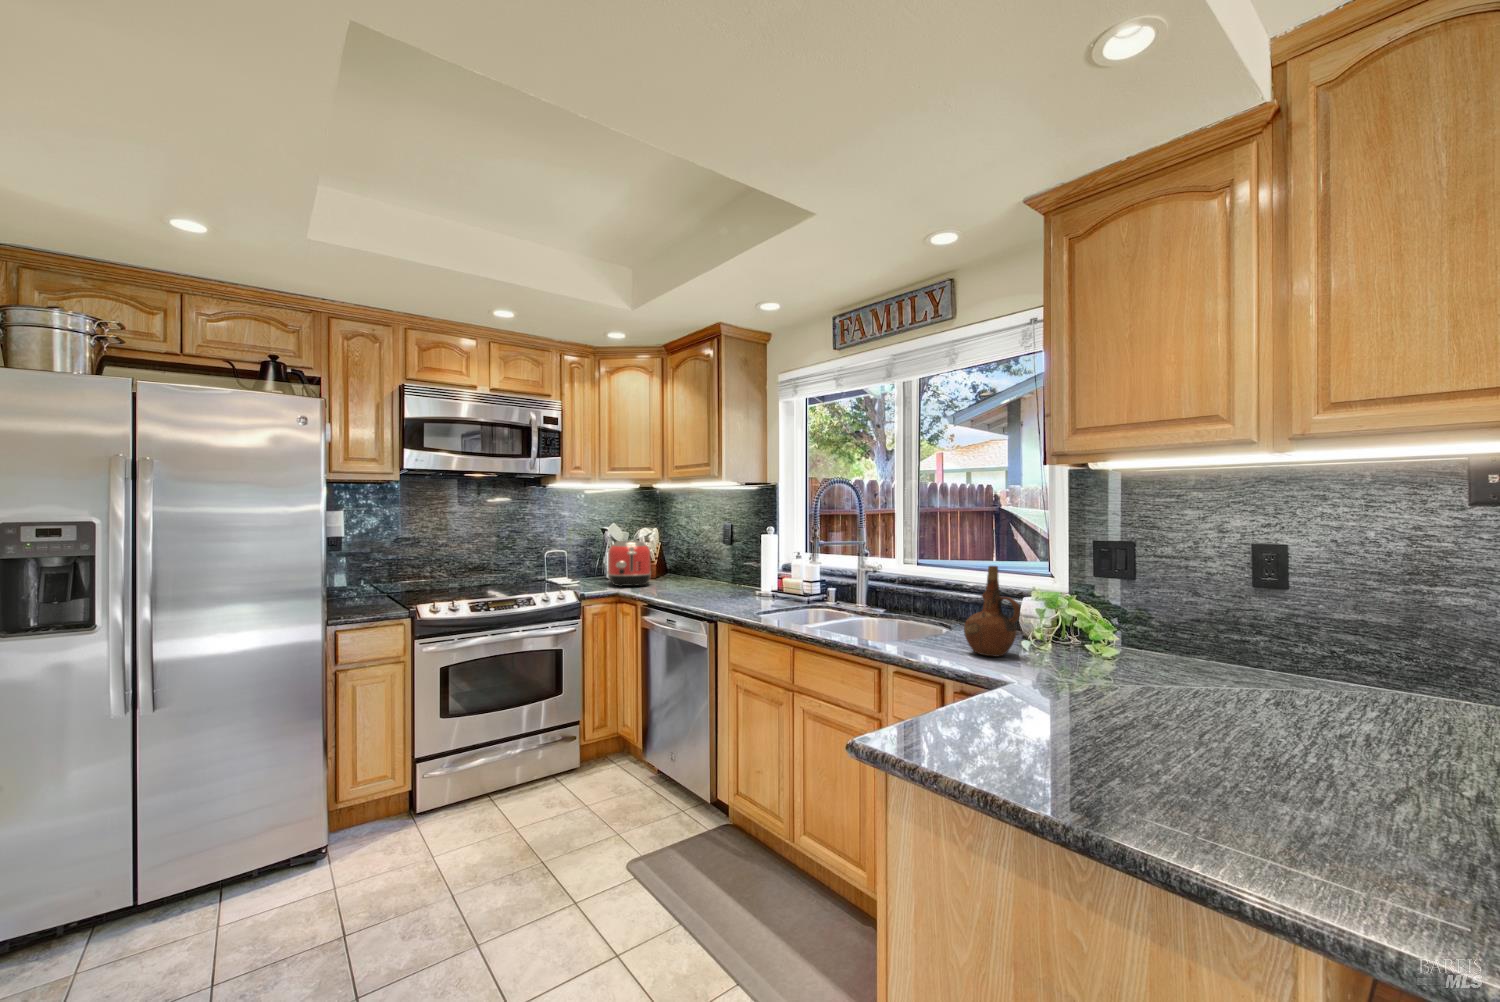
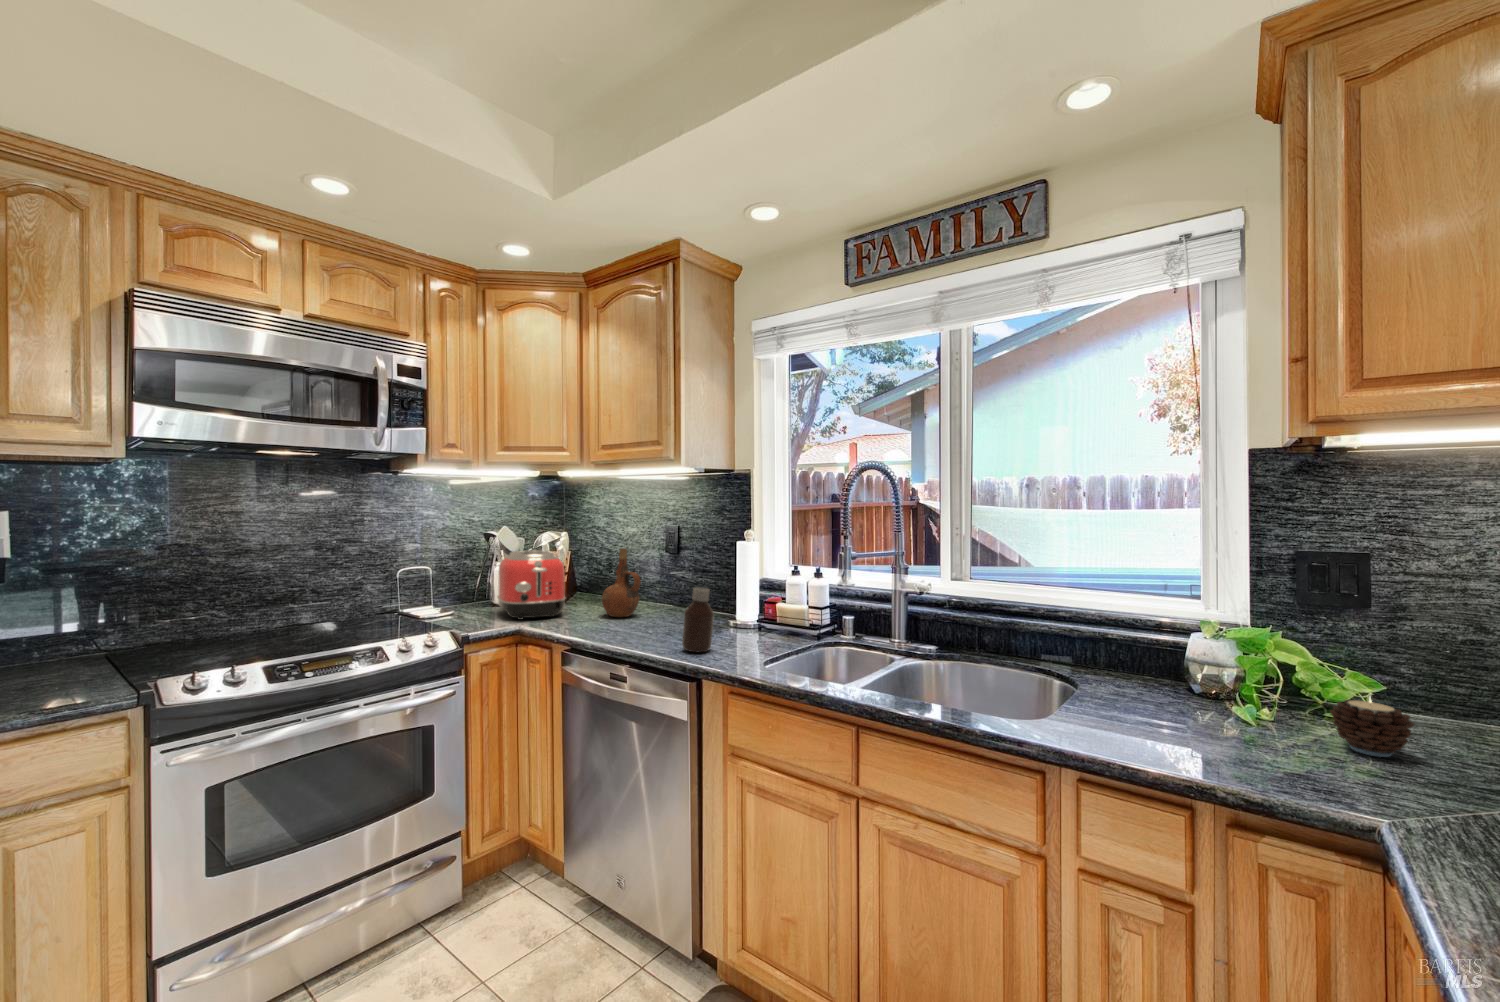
bottle: none [711,564,732,607] -> present [682,587,714,652]
ceramic pitcher: present [964,566,1020,656] -> present [602,548,641,617]
candle: none [1053,627,1094,665] -> present [1330,697,1414,757]

